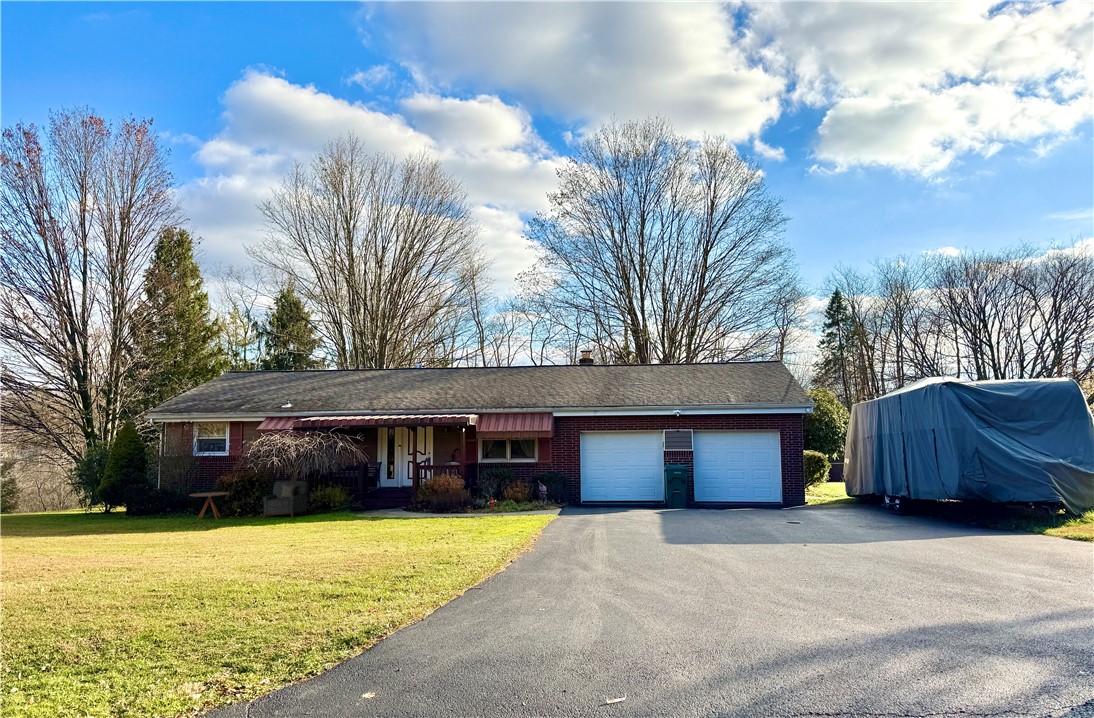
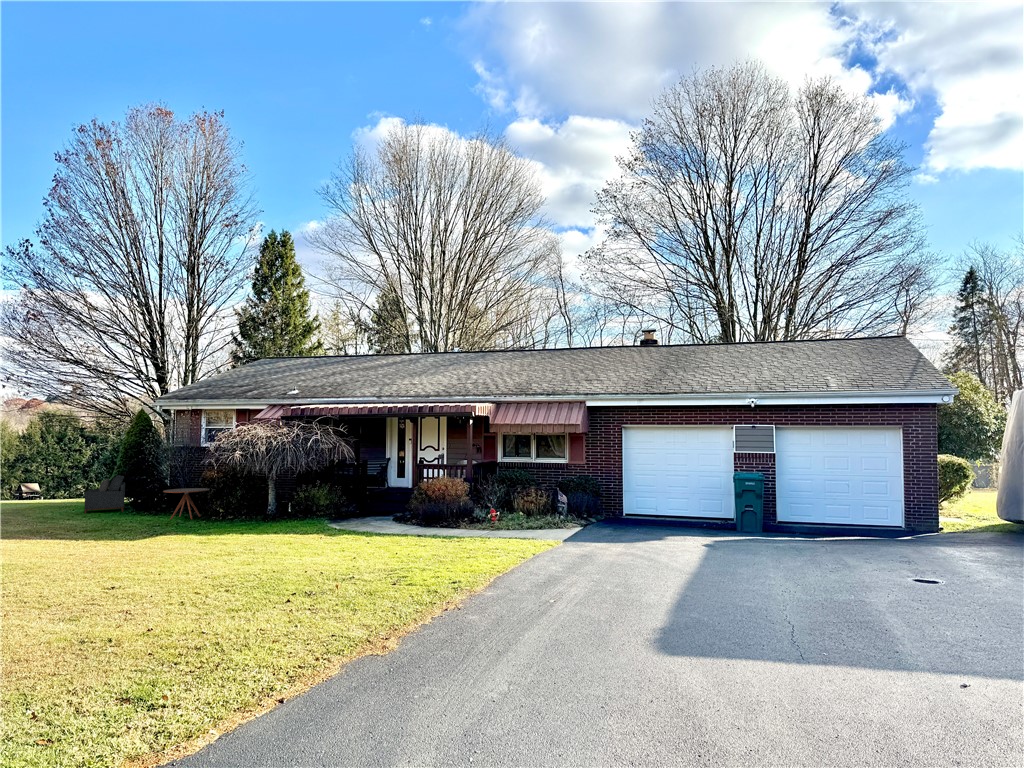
armchair: present [263,481,308,517] -> present [84,475,125,513]

